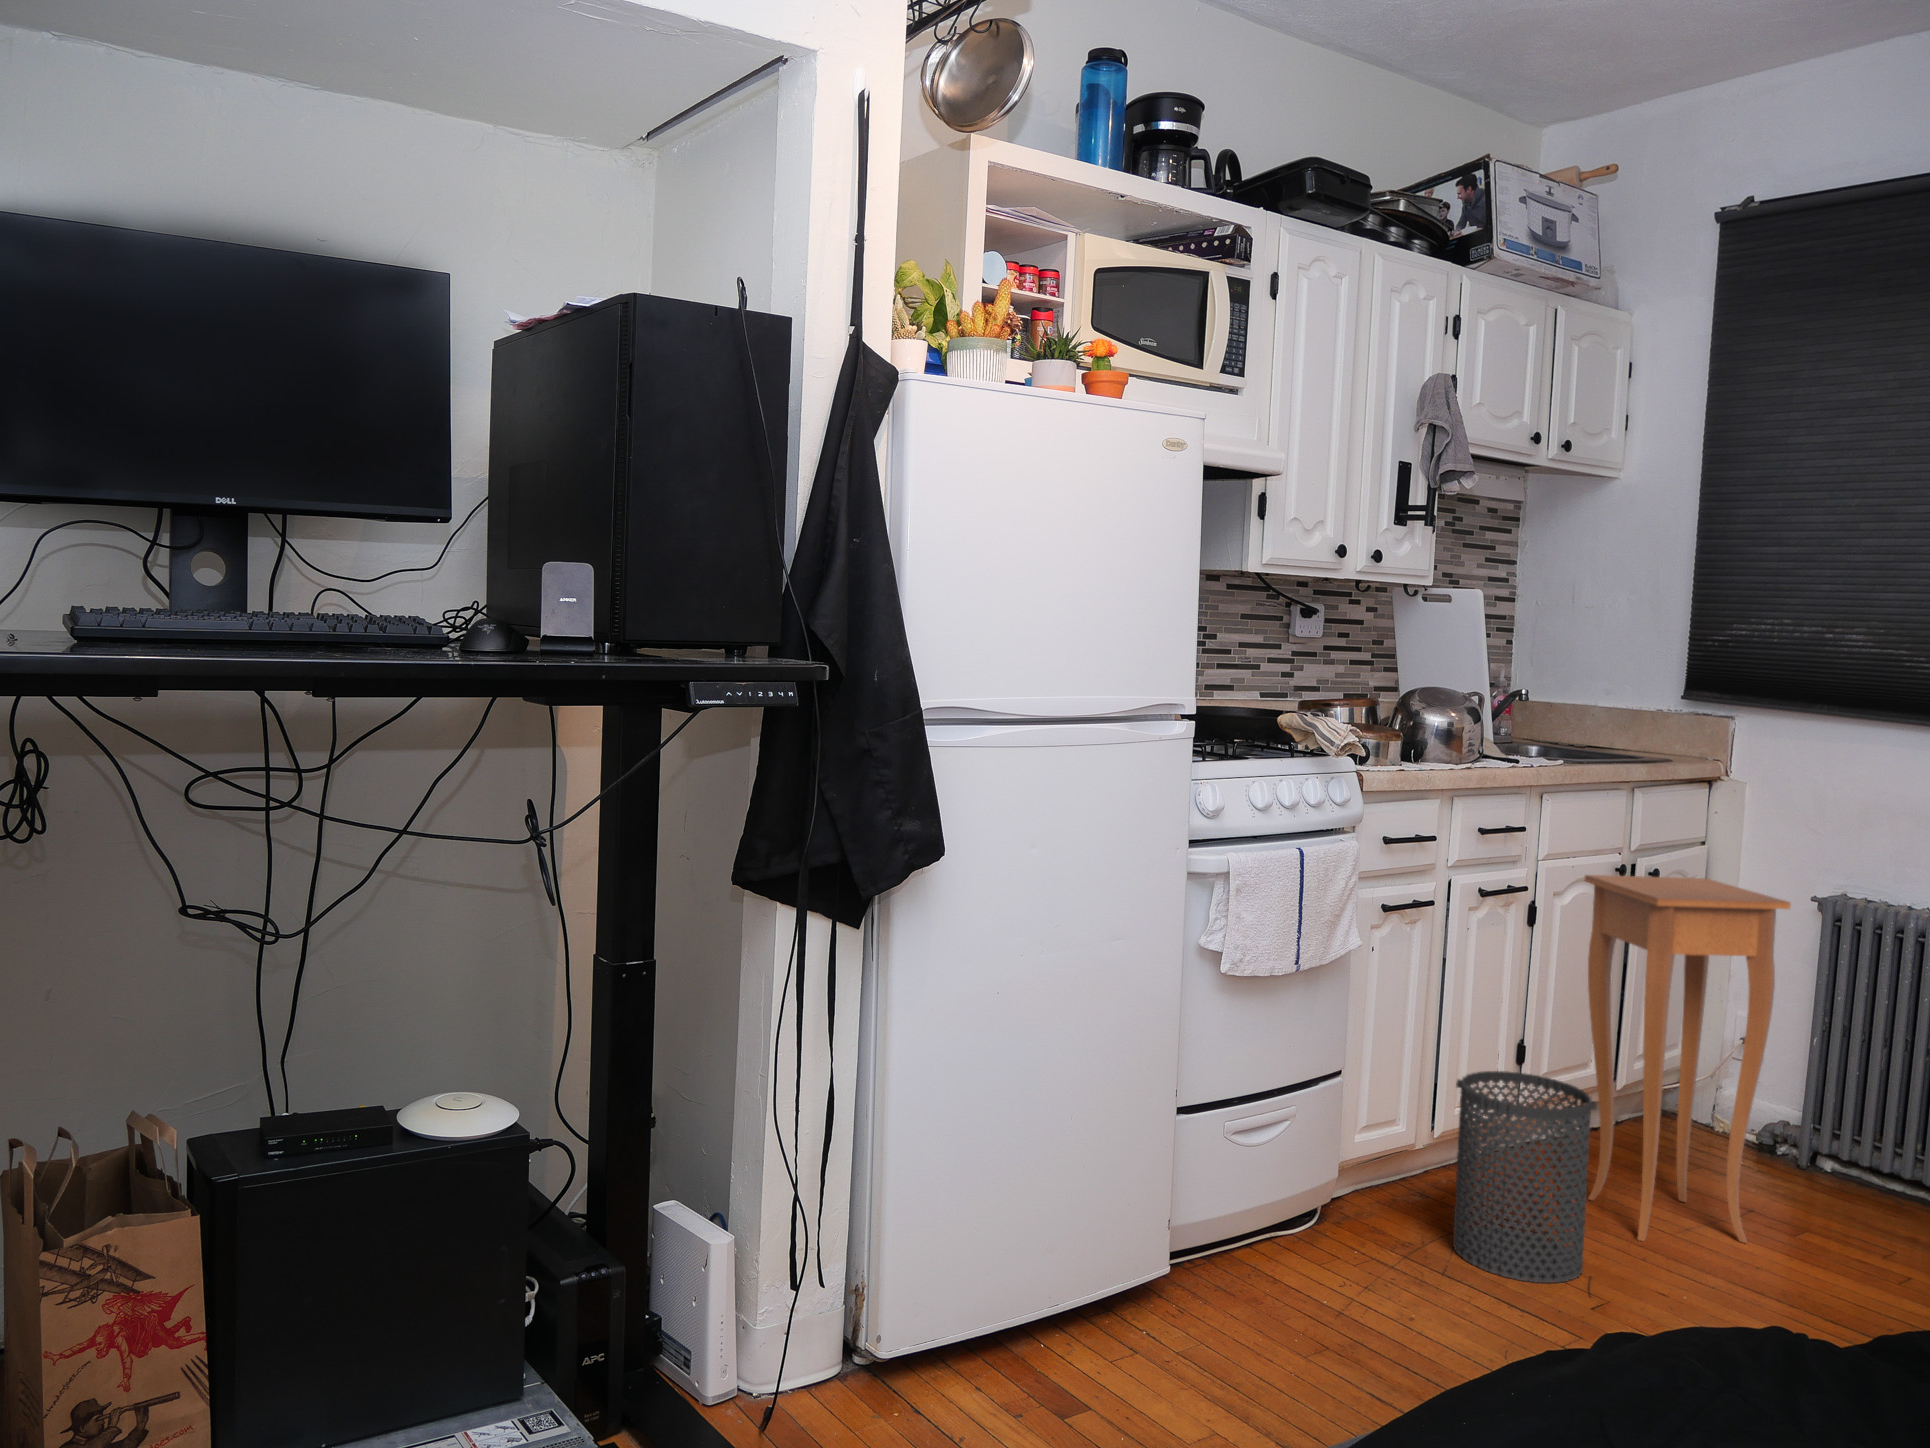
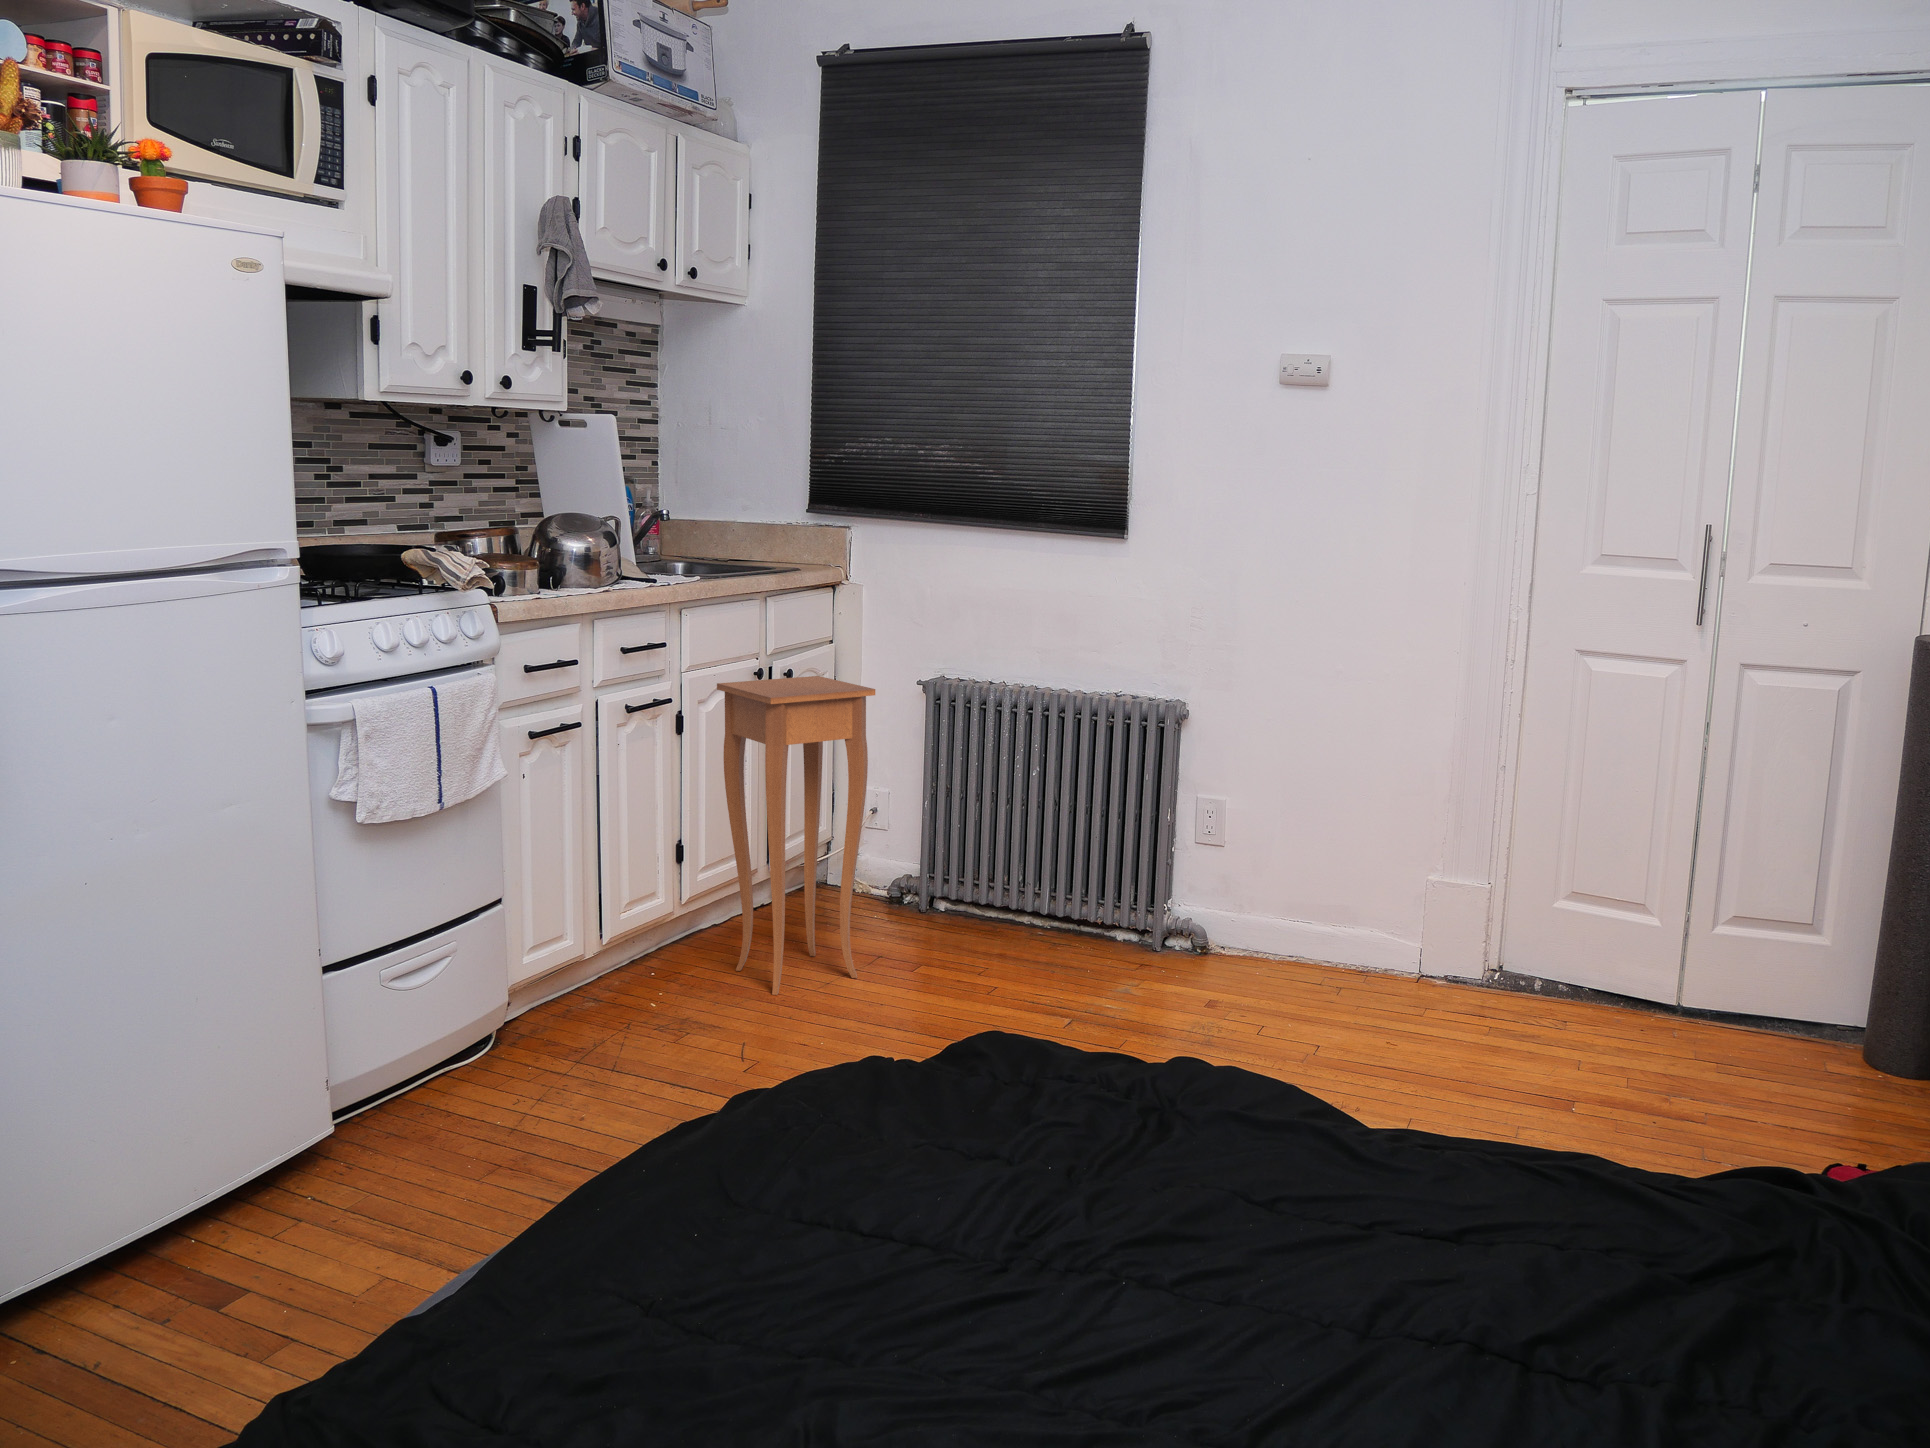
trash can: present [1453,1071,1597,1283] -> none [607,869,727,1050]

